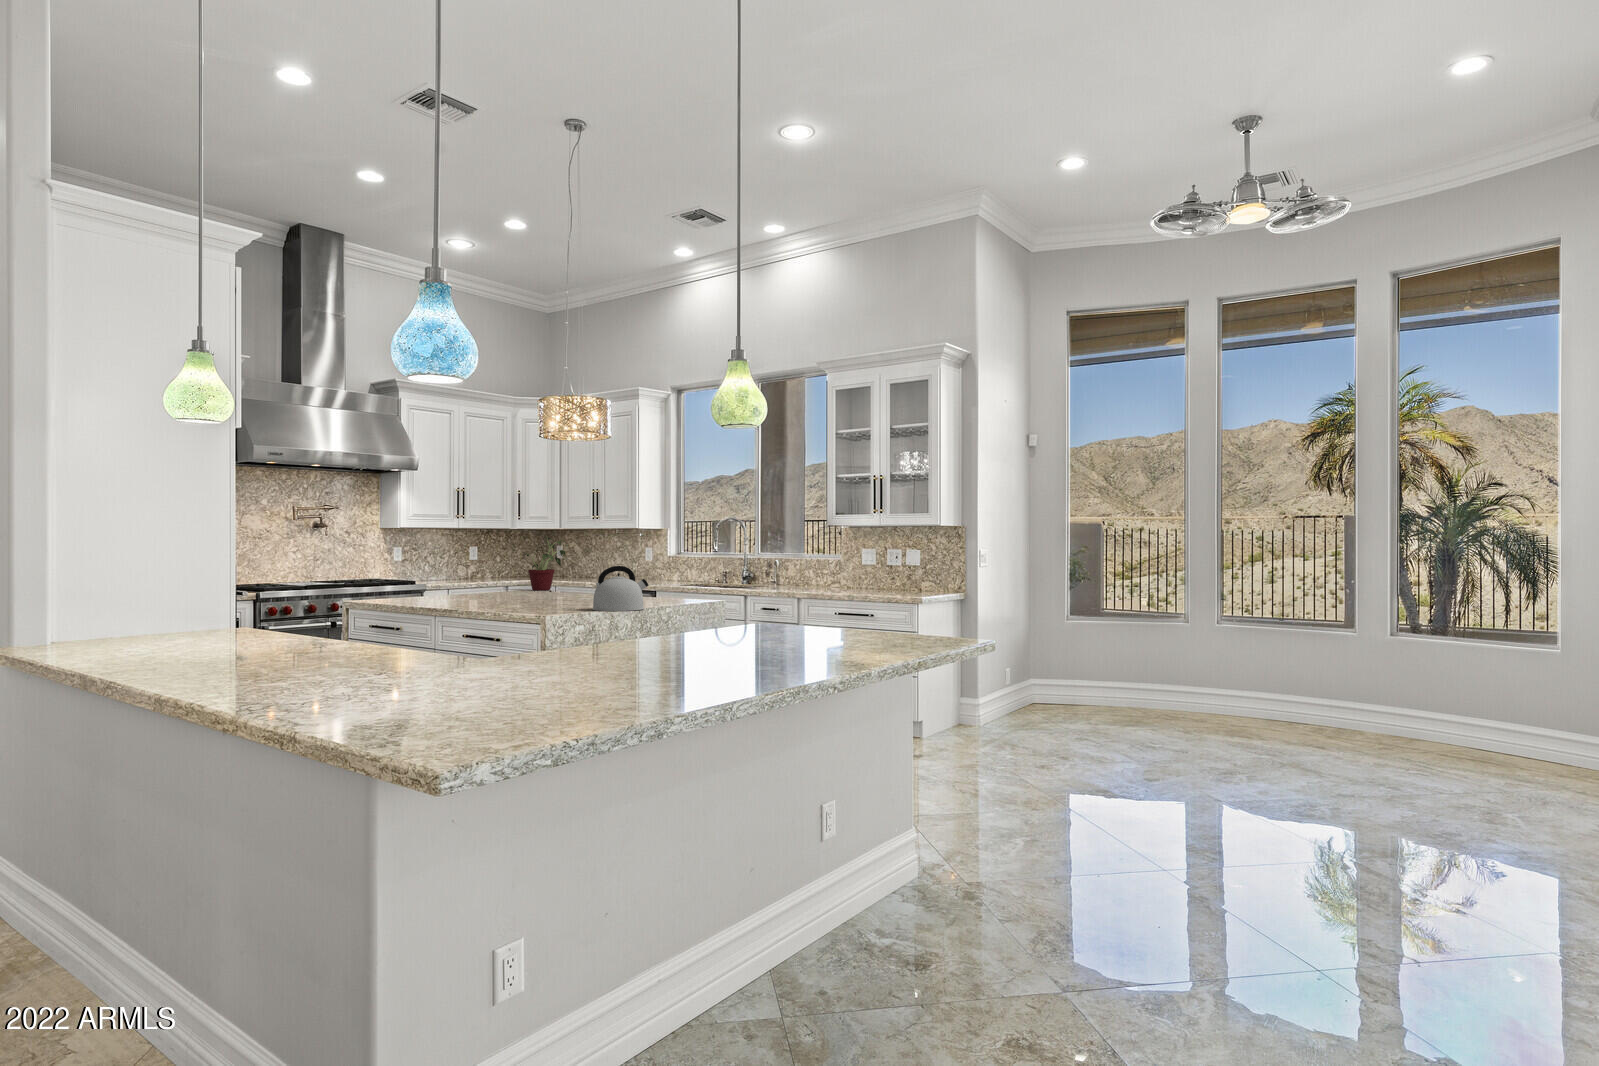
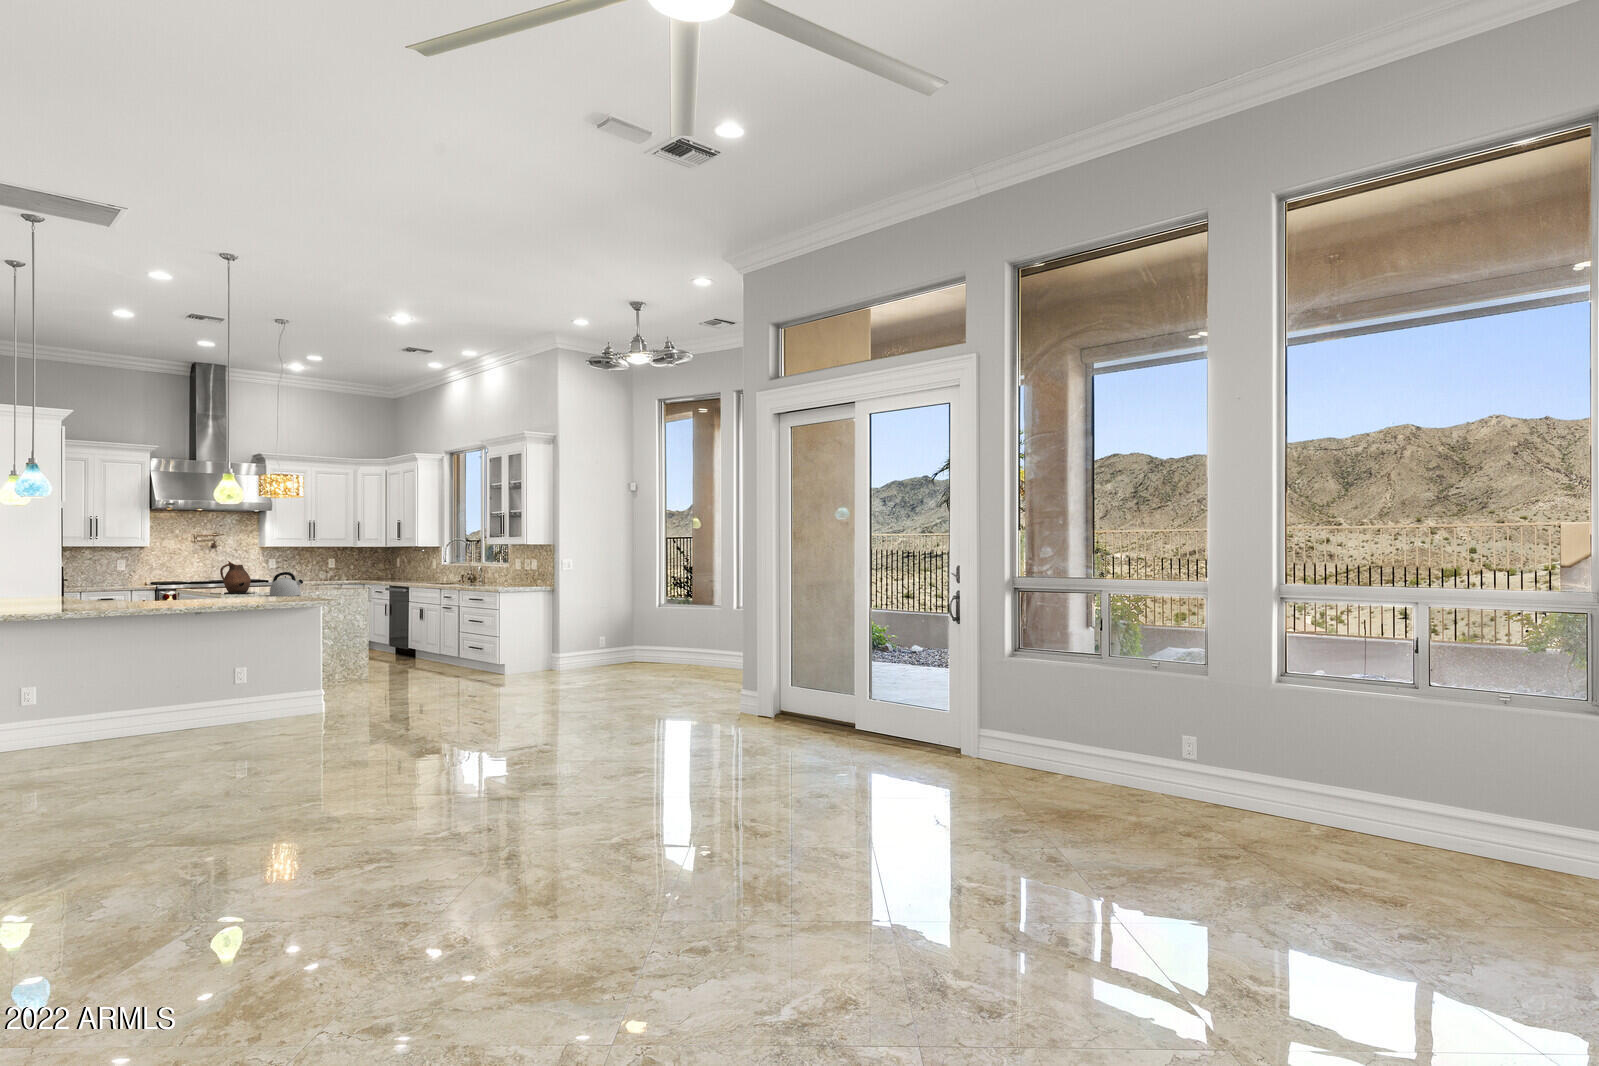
potted plant: present [525,538,566,591] -> none [317,553,349,587]
ceramic pitcher: none [474,546,528,607] -> present [220,561,255,594]

